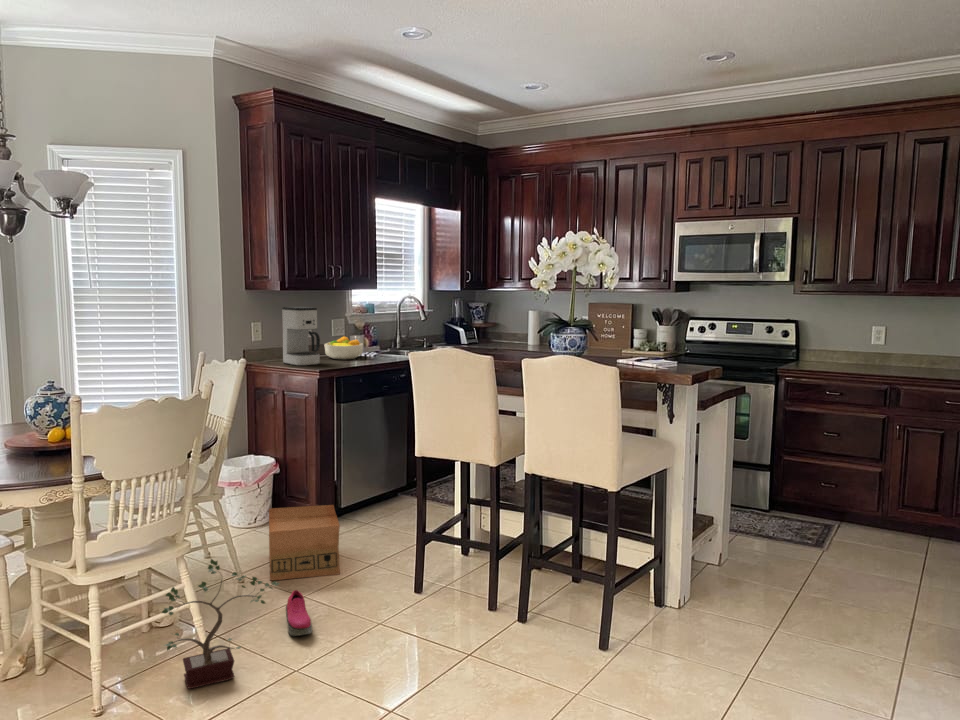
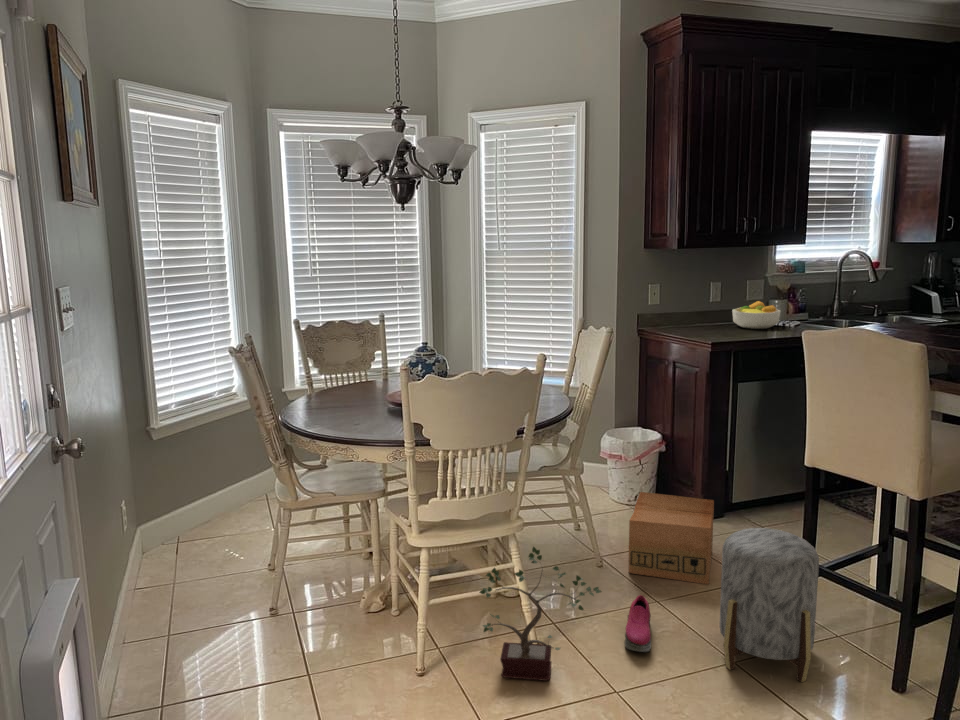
coffee maker: present [282,307,320,366] -> none [679,266,723,334]
stool: none [363,511,434,628] -> present [720,528,819,682]

